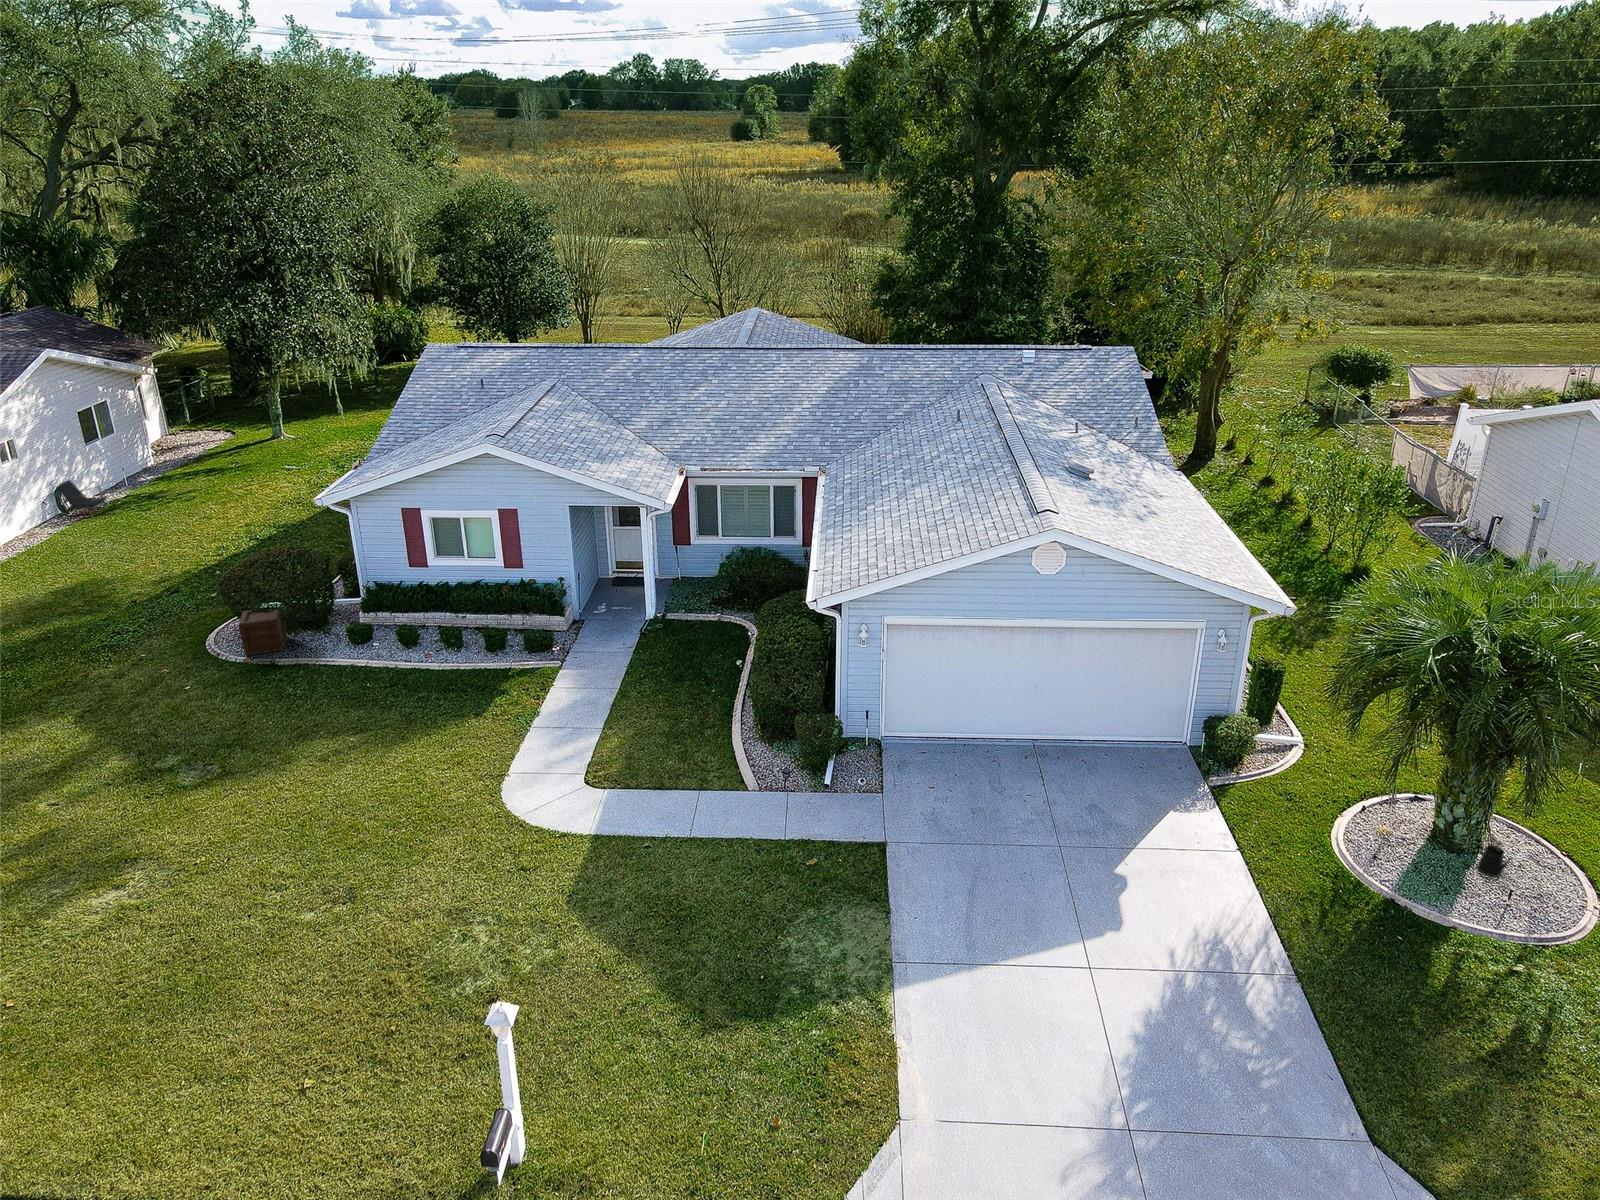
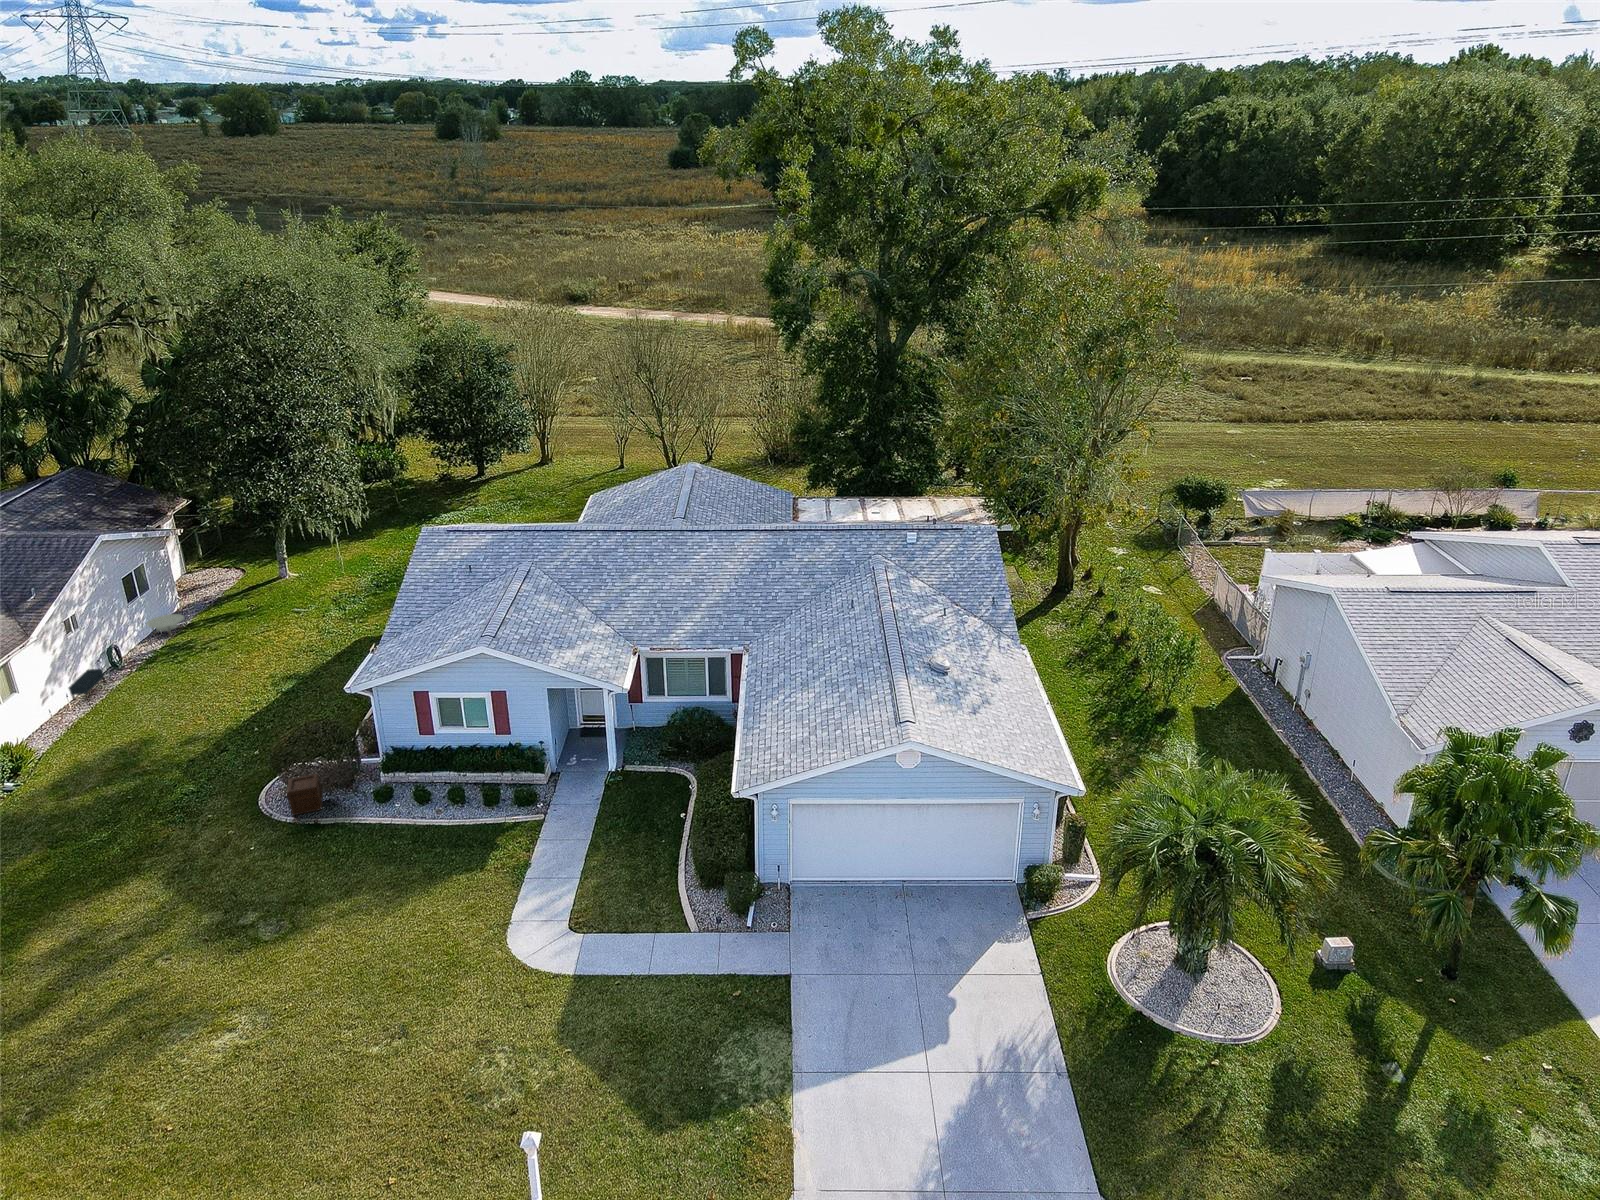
round table: none [112,465,157,490] -> present [147,614,184,638]
lounge chair: present [56,480,108,517] -> none [105,638,148,672]
bench: none [6,510,55,545] -> present [69,669,106,701]
watering can: present [1477,835,1510,877] -> none [1201,957,1219,989]

